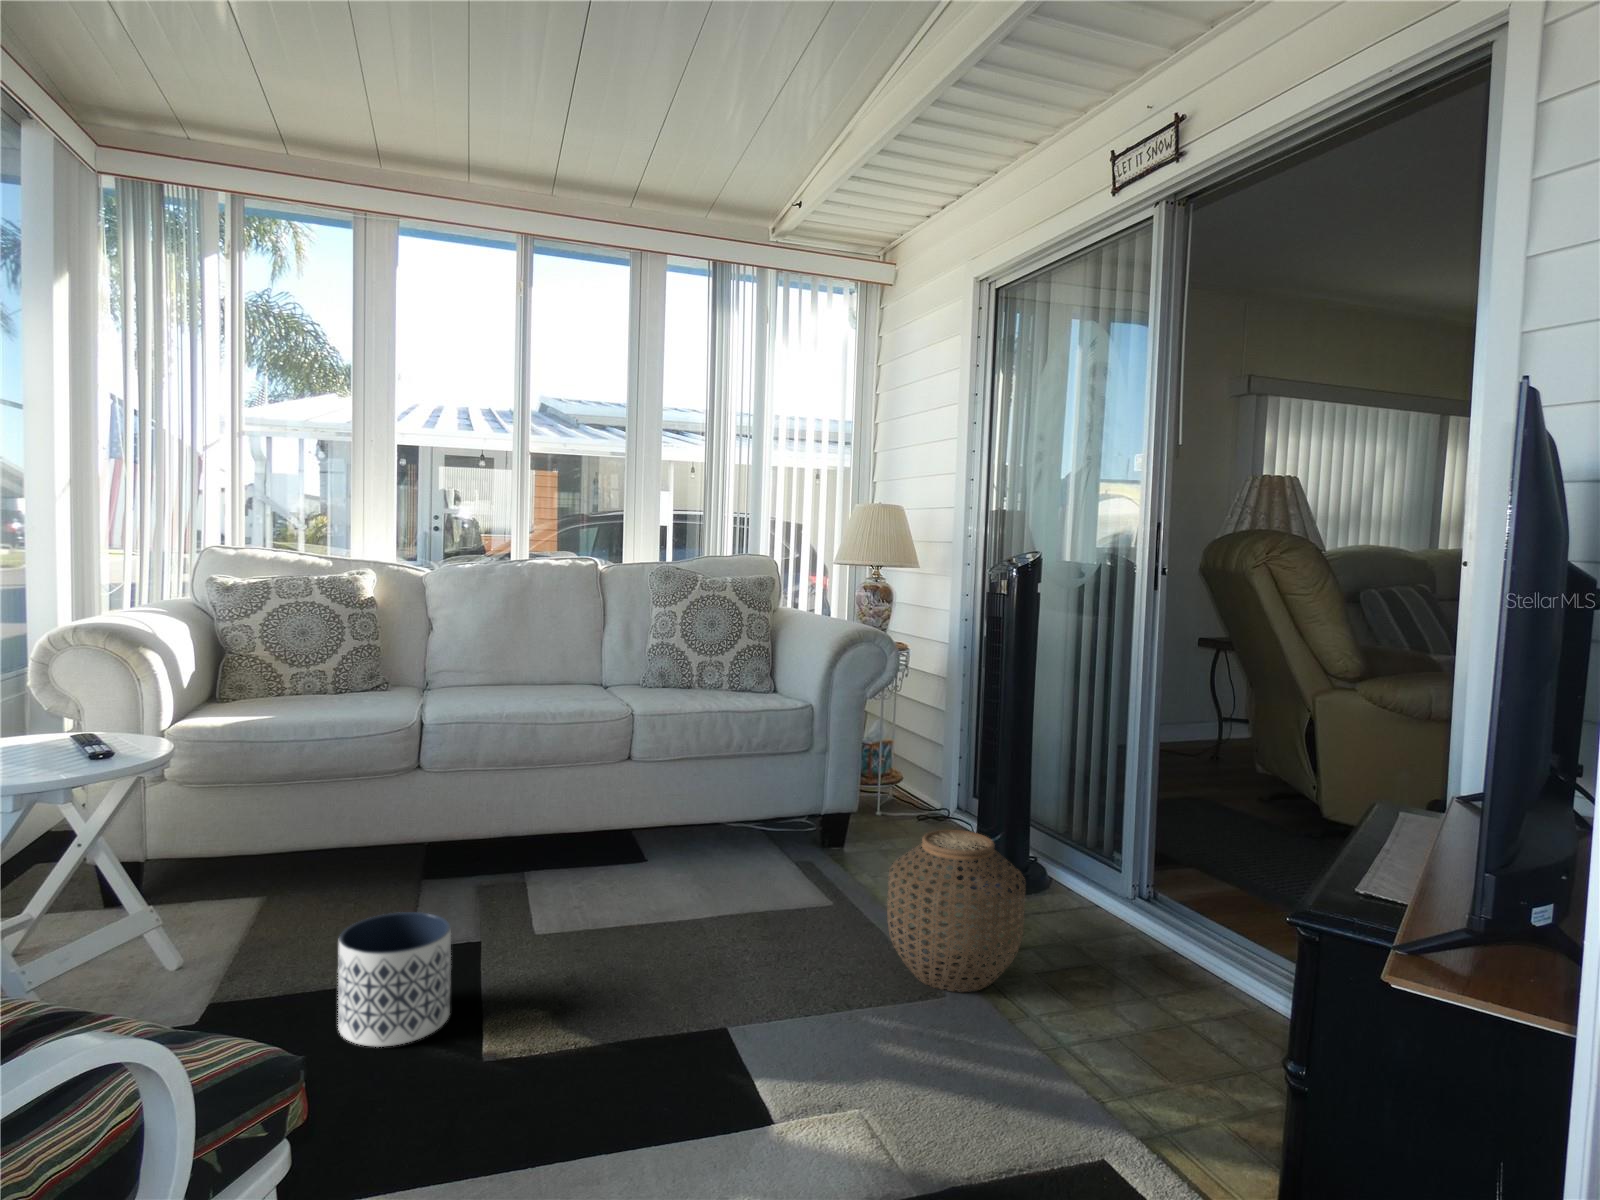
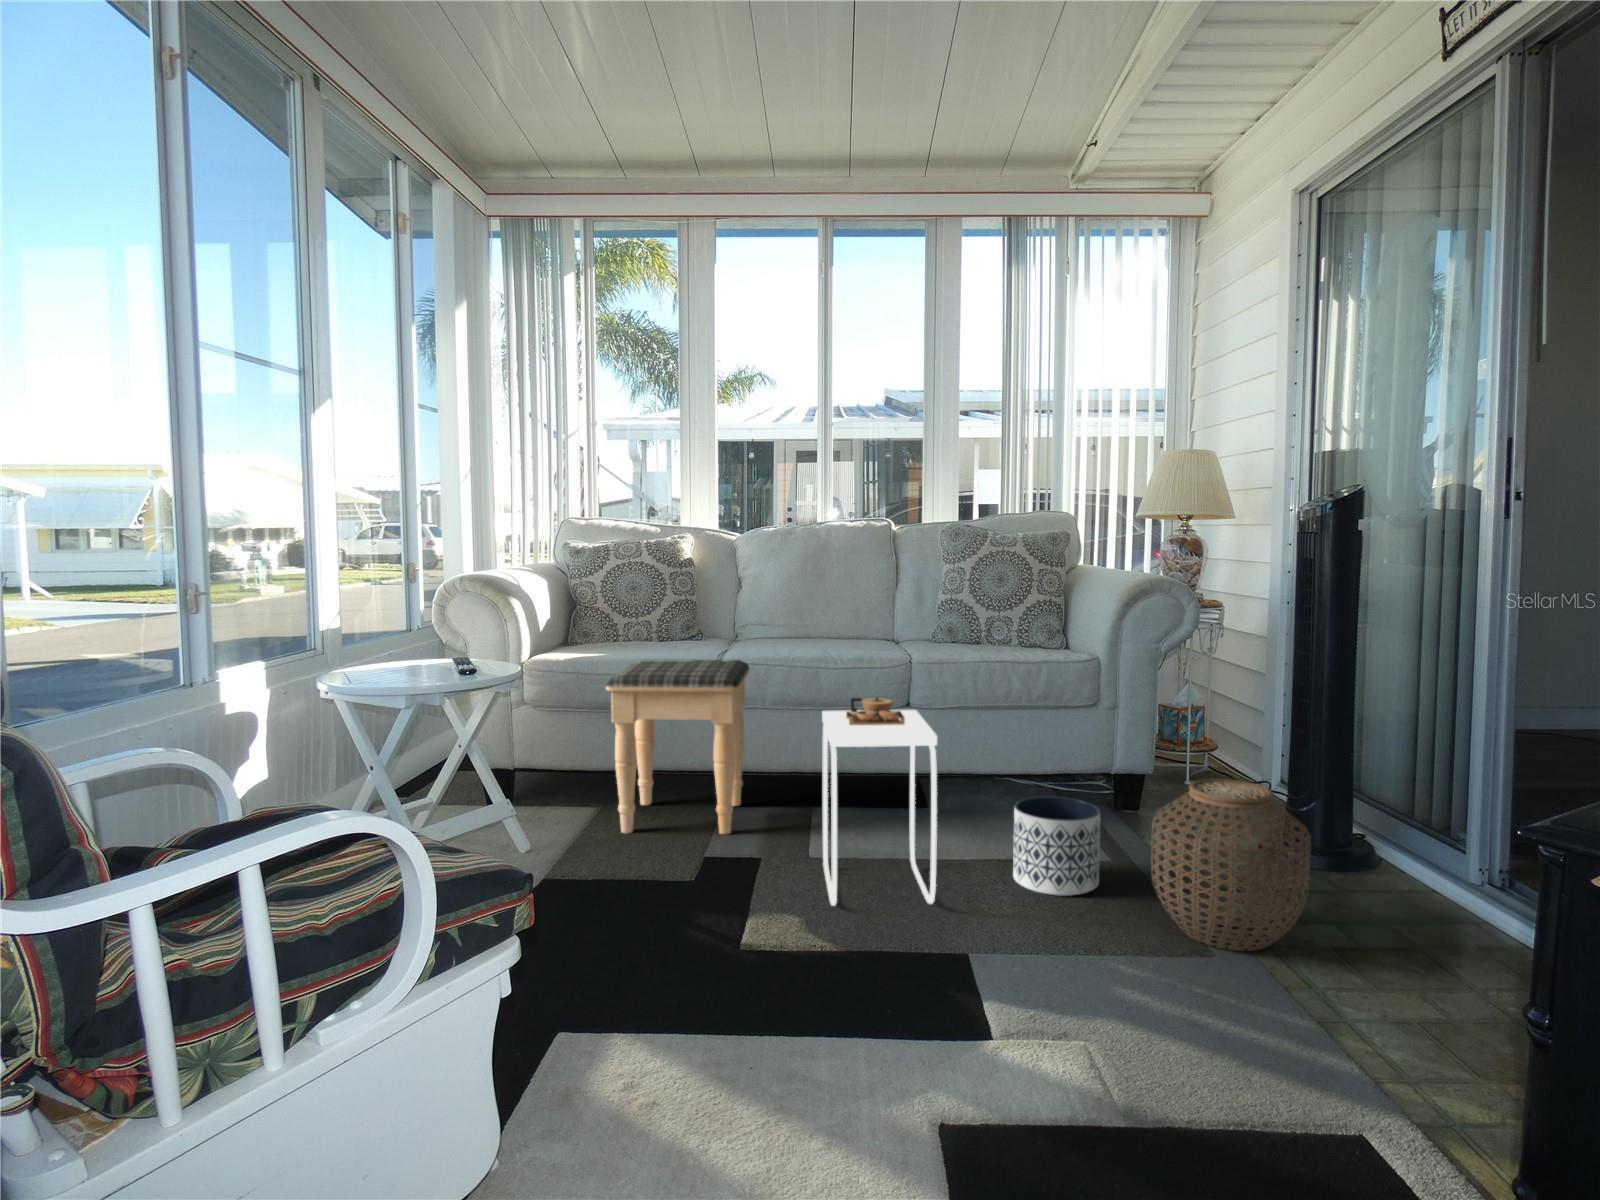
footstool: none [287,716,454,924] -> present [606,660,750,834]
side table: none [552,763,688,991] -> present [822,698,937,906]
planter: present [338,912,451,1047] -> present [1013,796,1100,896]

